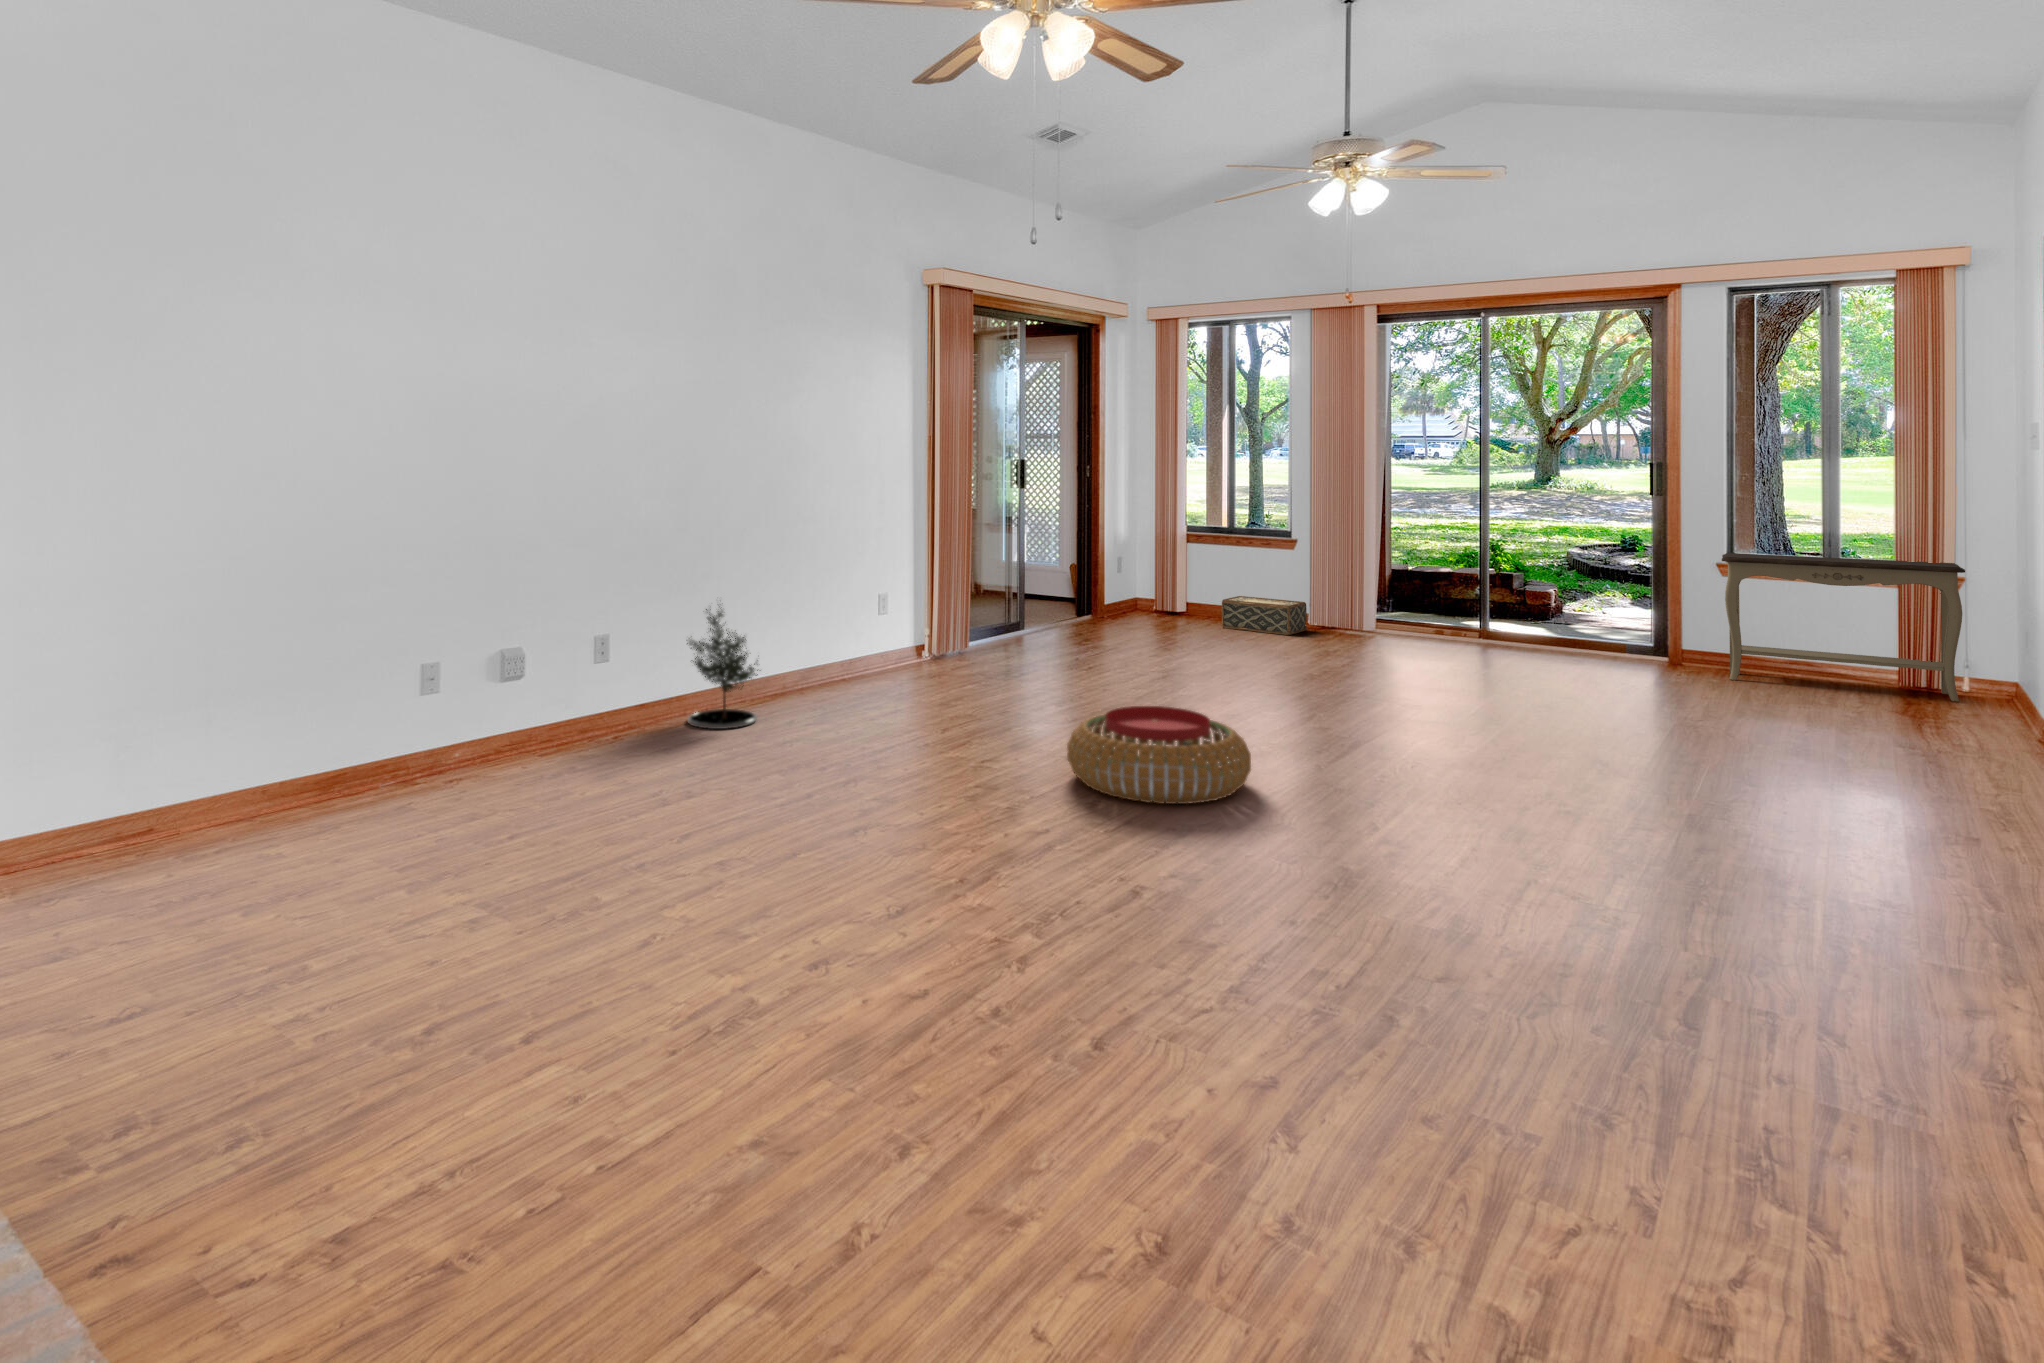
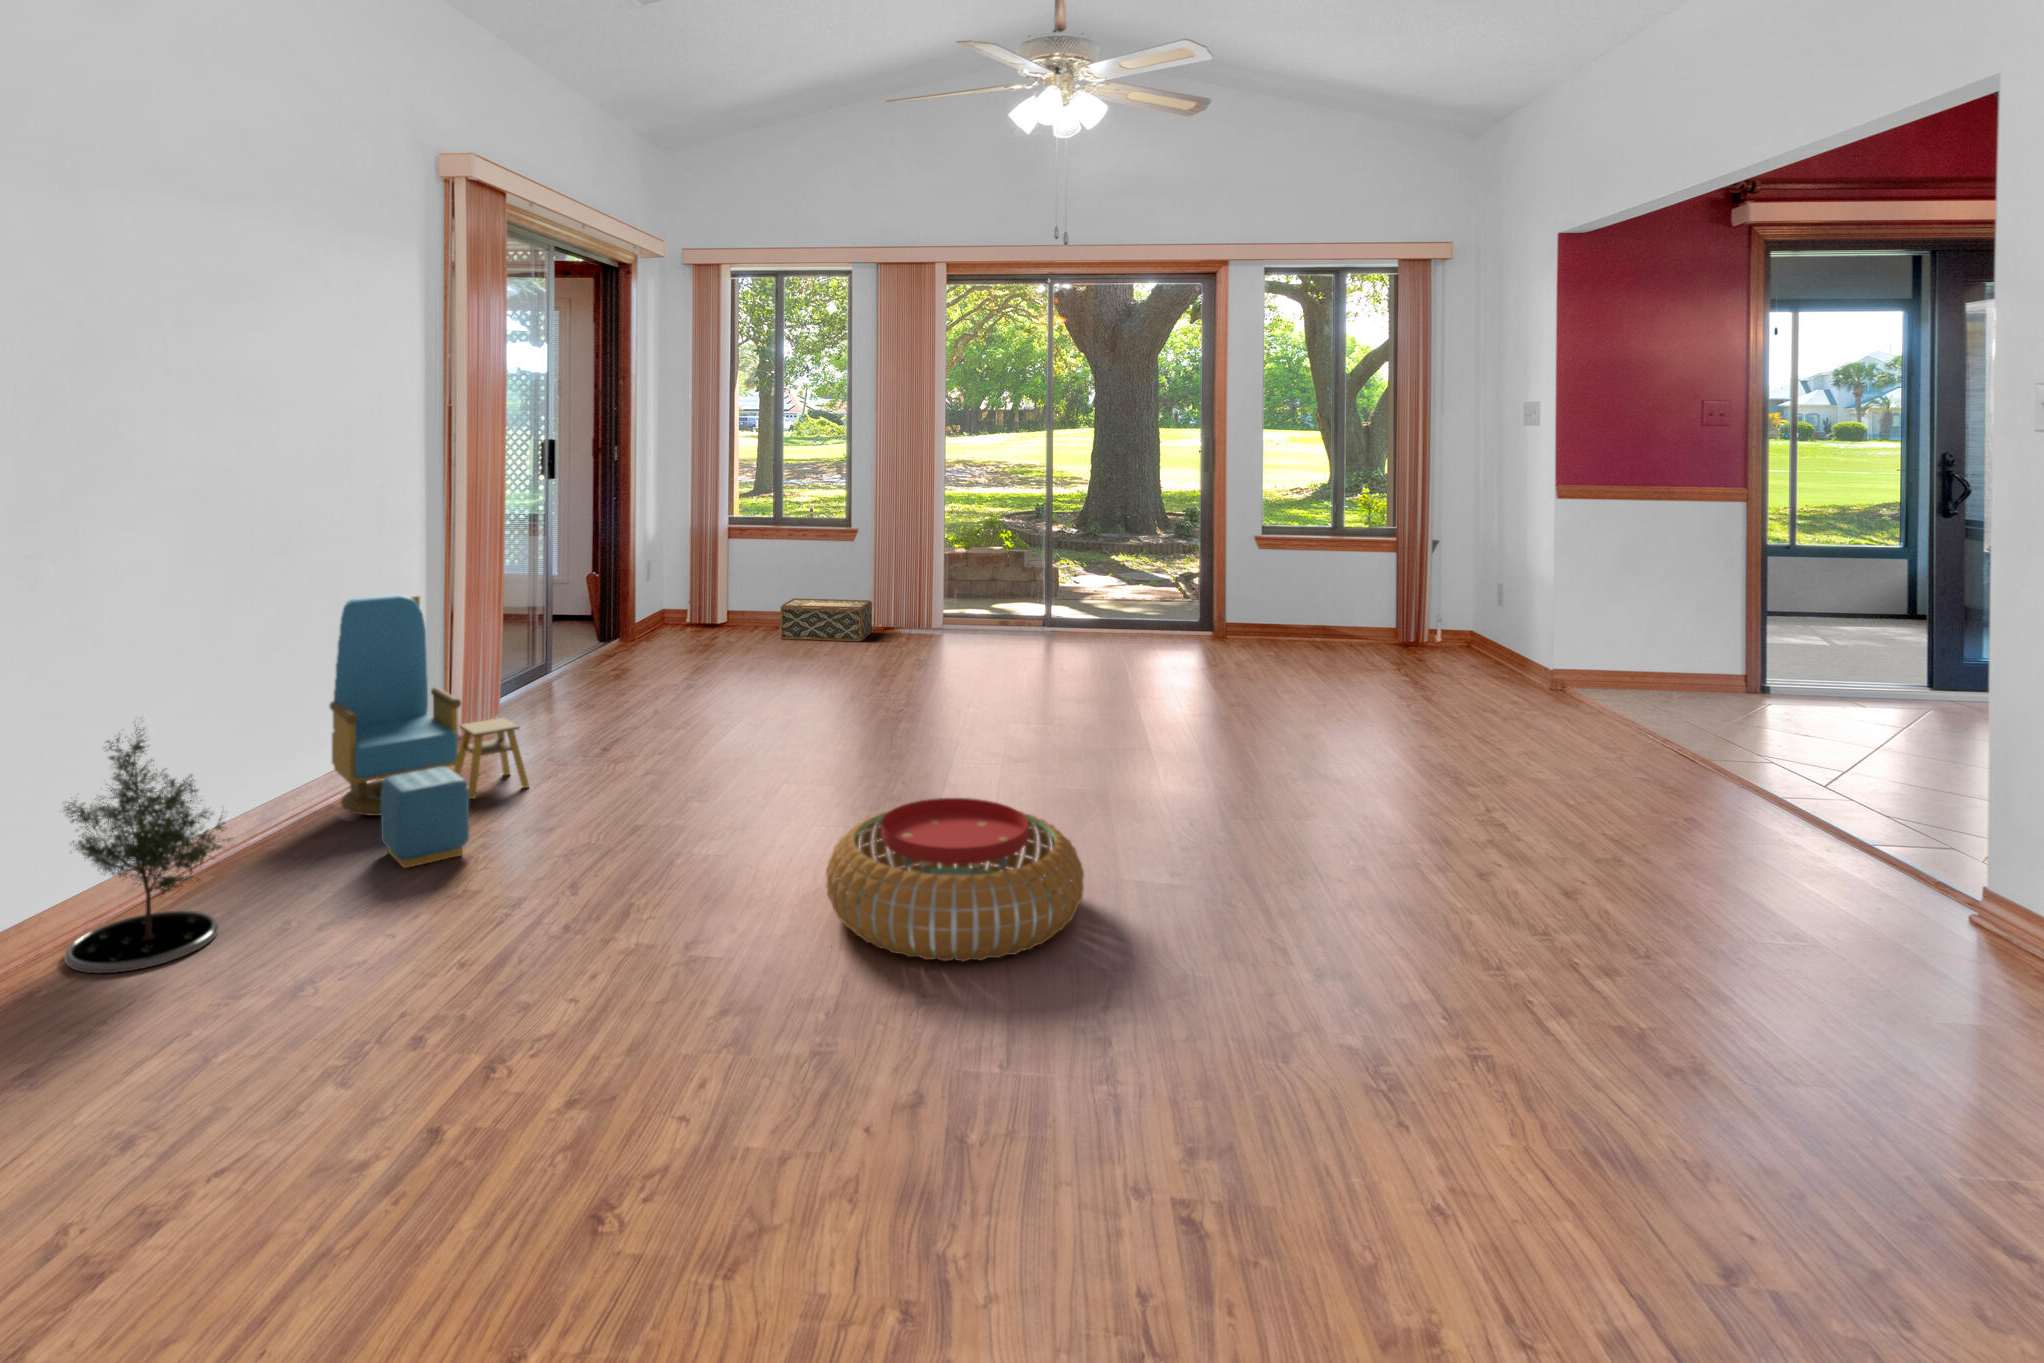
console table: present [1722,553,1965,702] -> none [1264,525,1451,650]
armchair: none [842,554,958,712] -> present [330,595,529,868]

